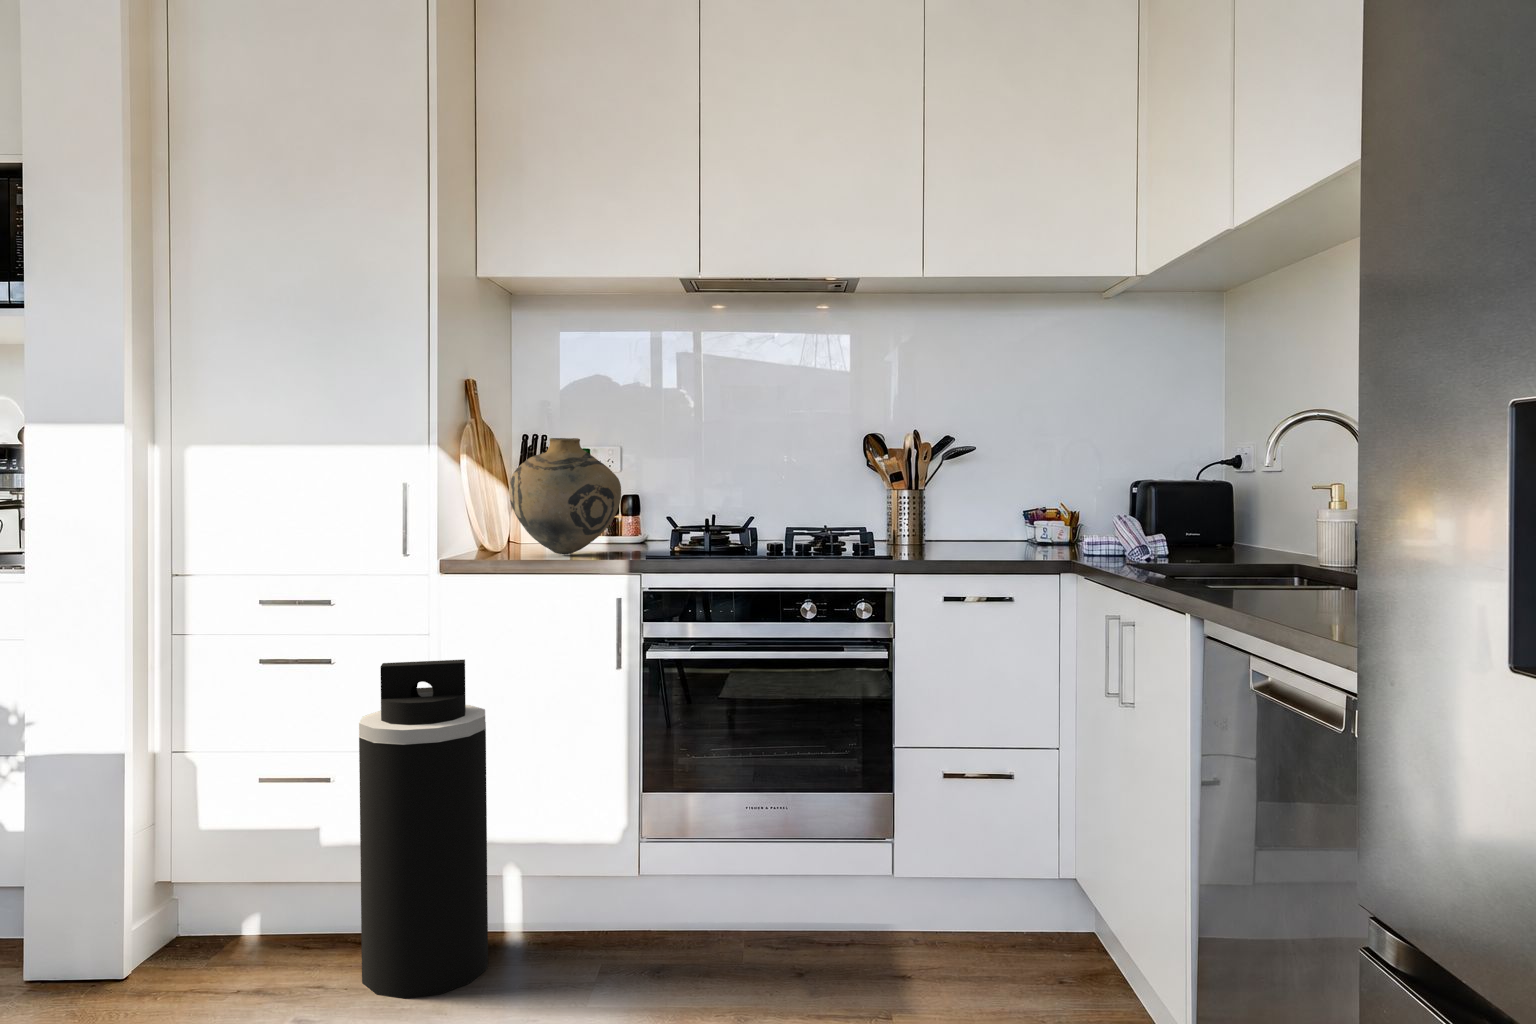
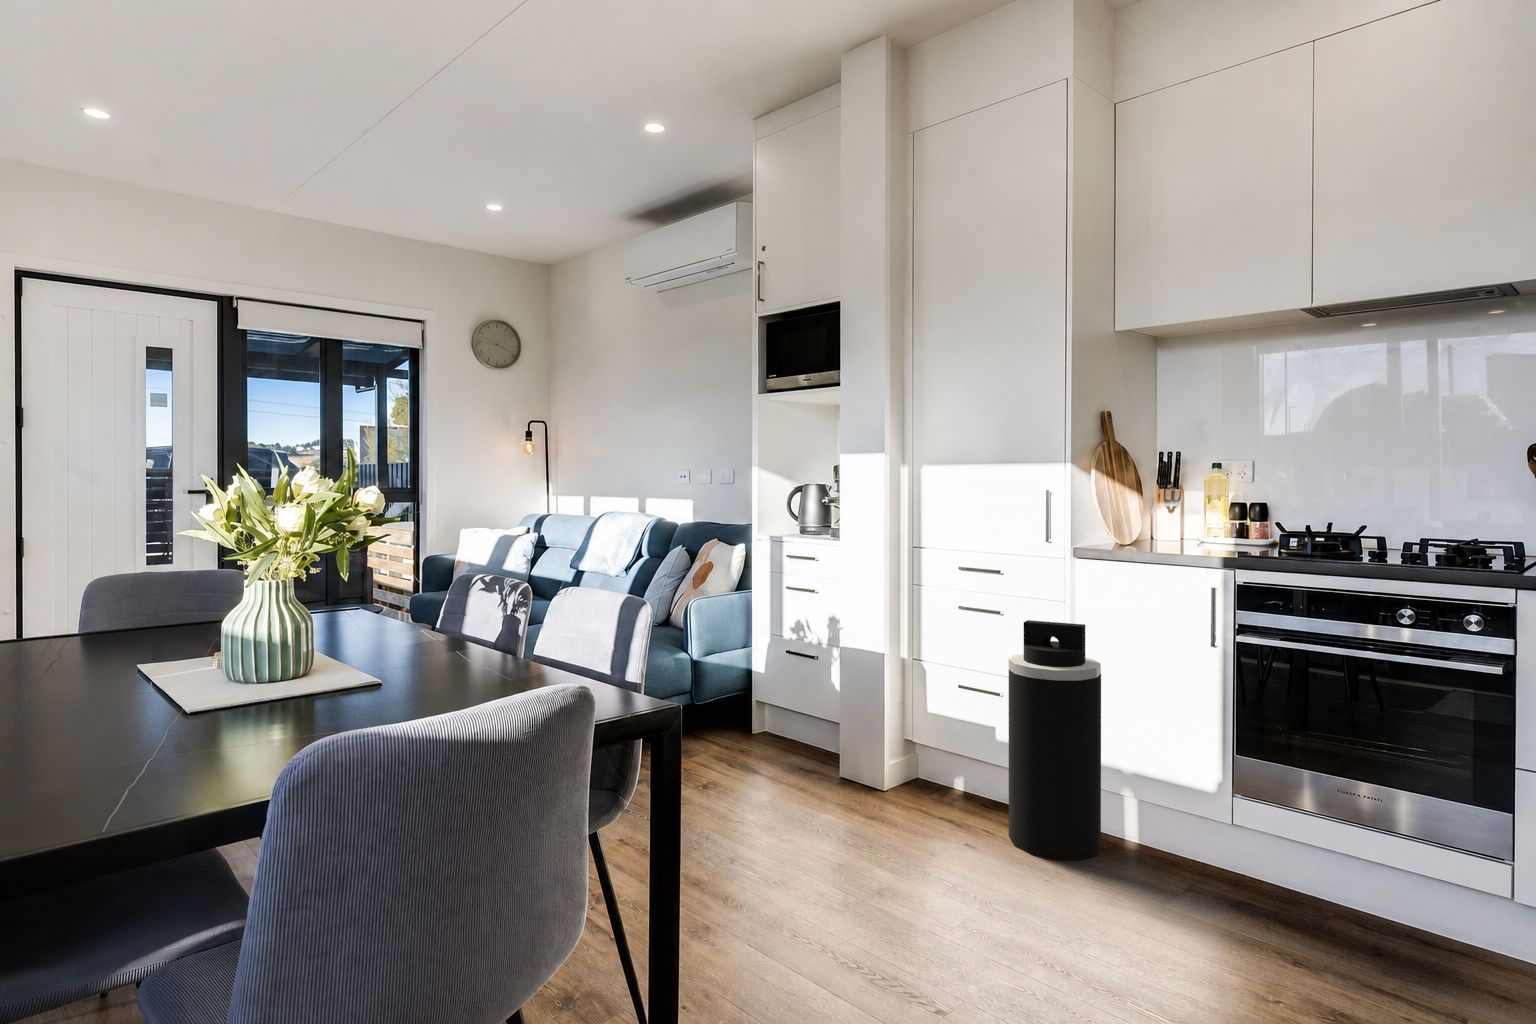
vase: present [509,438,621,555] -> none [1132,457,1231,551]

